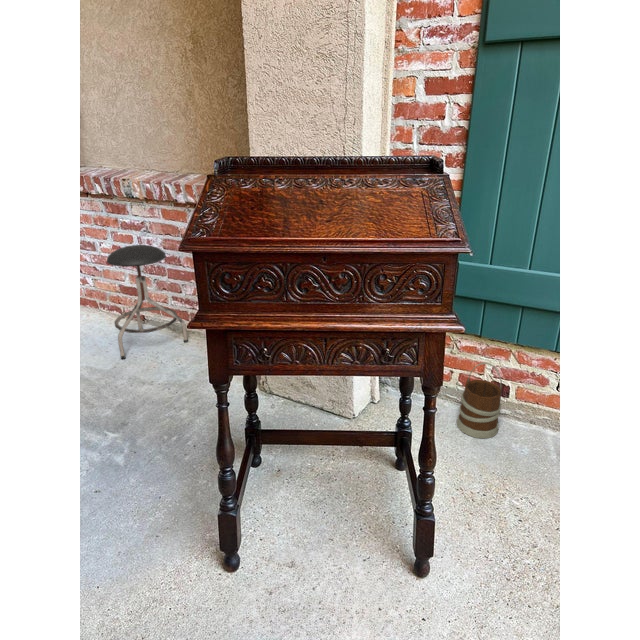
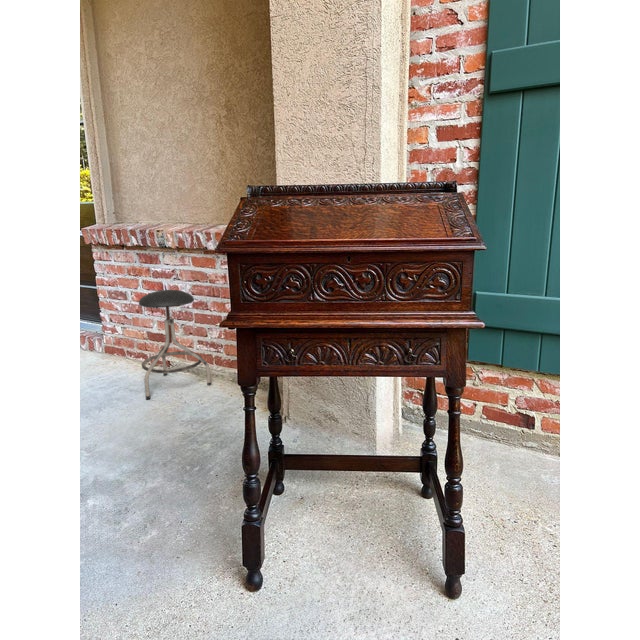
wooden bucket: present [457,363,502,438] -> none [482,390,527,470]

